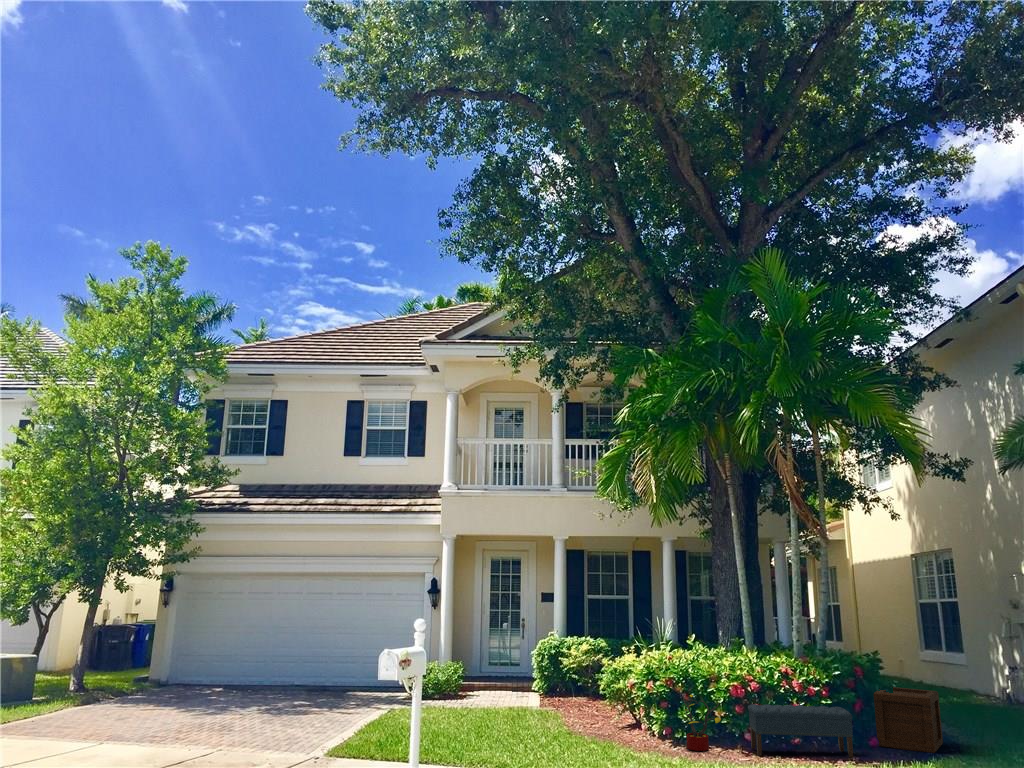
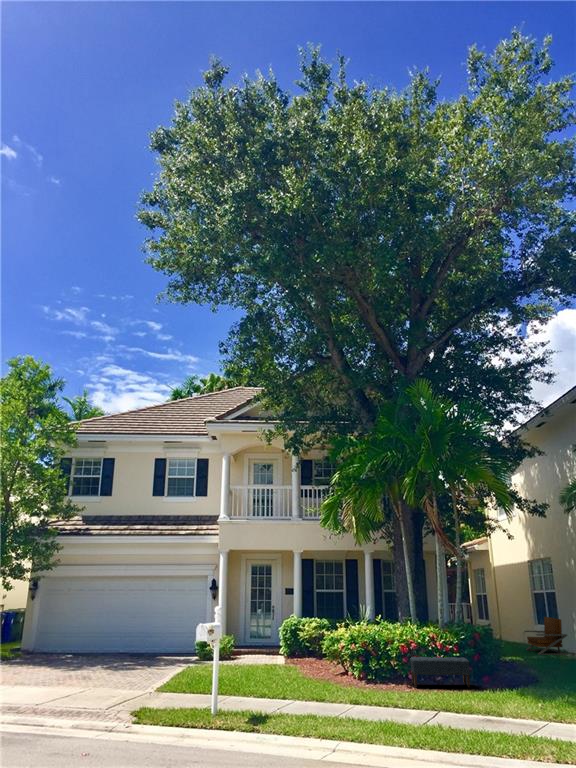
lounge chair: none [911,640,985,699] -> present [524,617,568,655]
wooden crate: present [874,687,943,753] -> none [485,645,526,685]
decorative plant: present [683,692,721,751] -> none [372,650,393,685]

